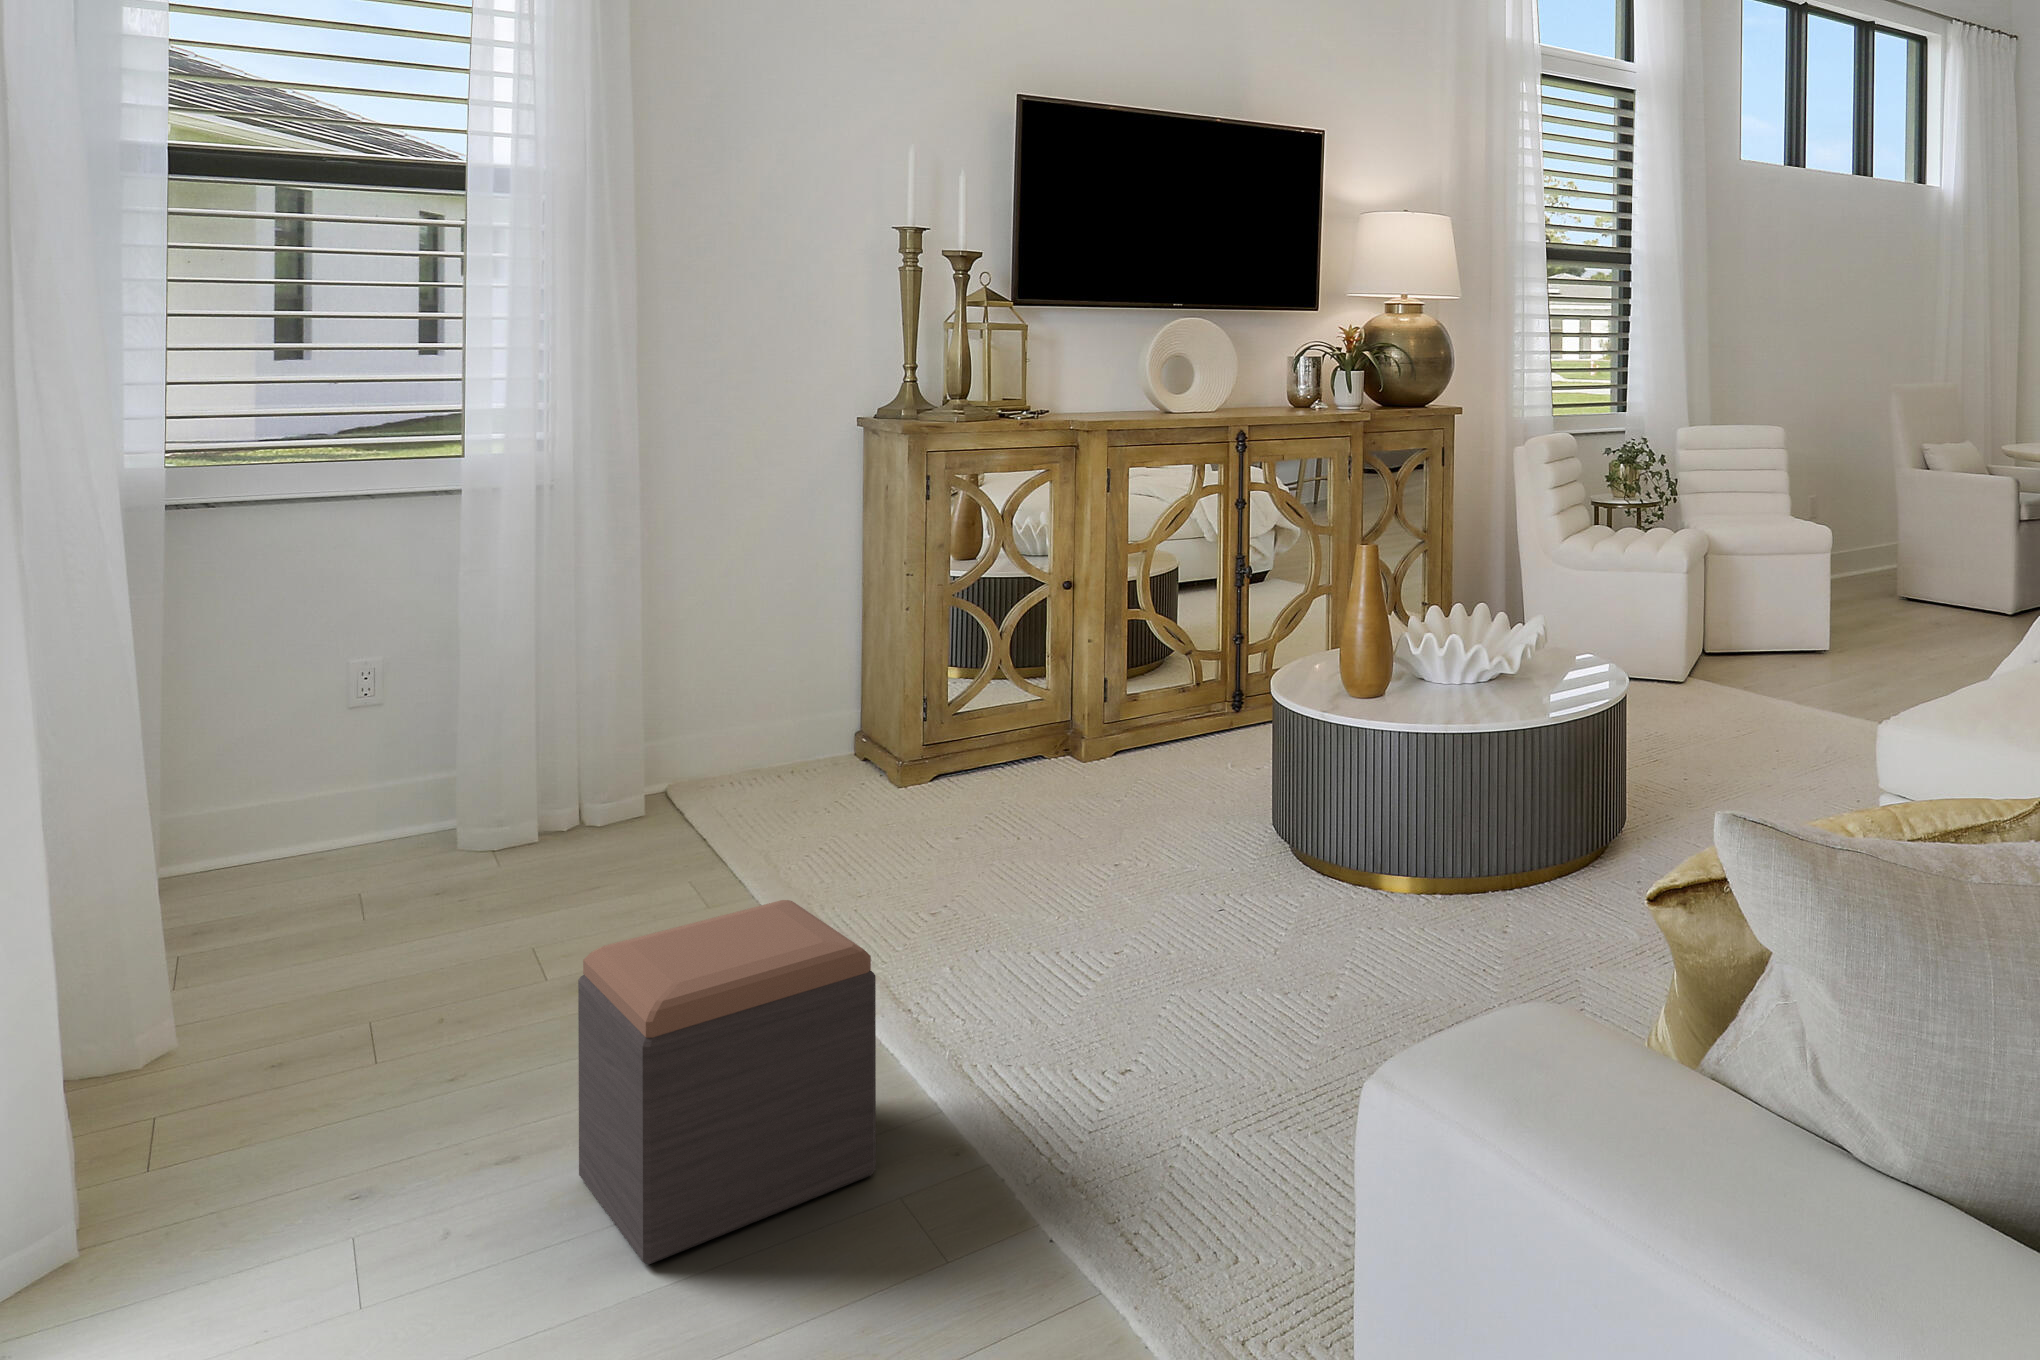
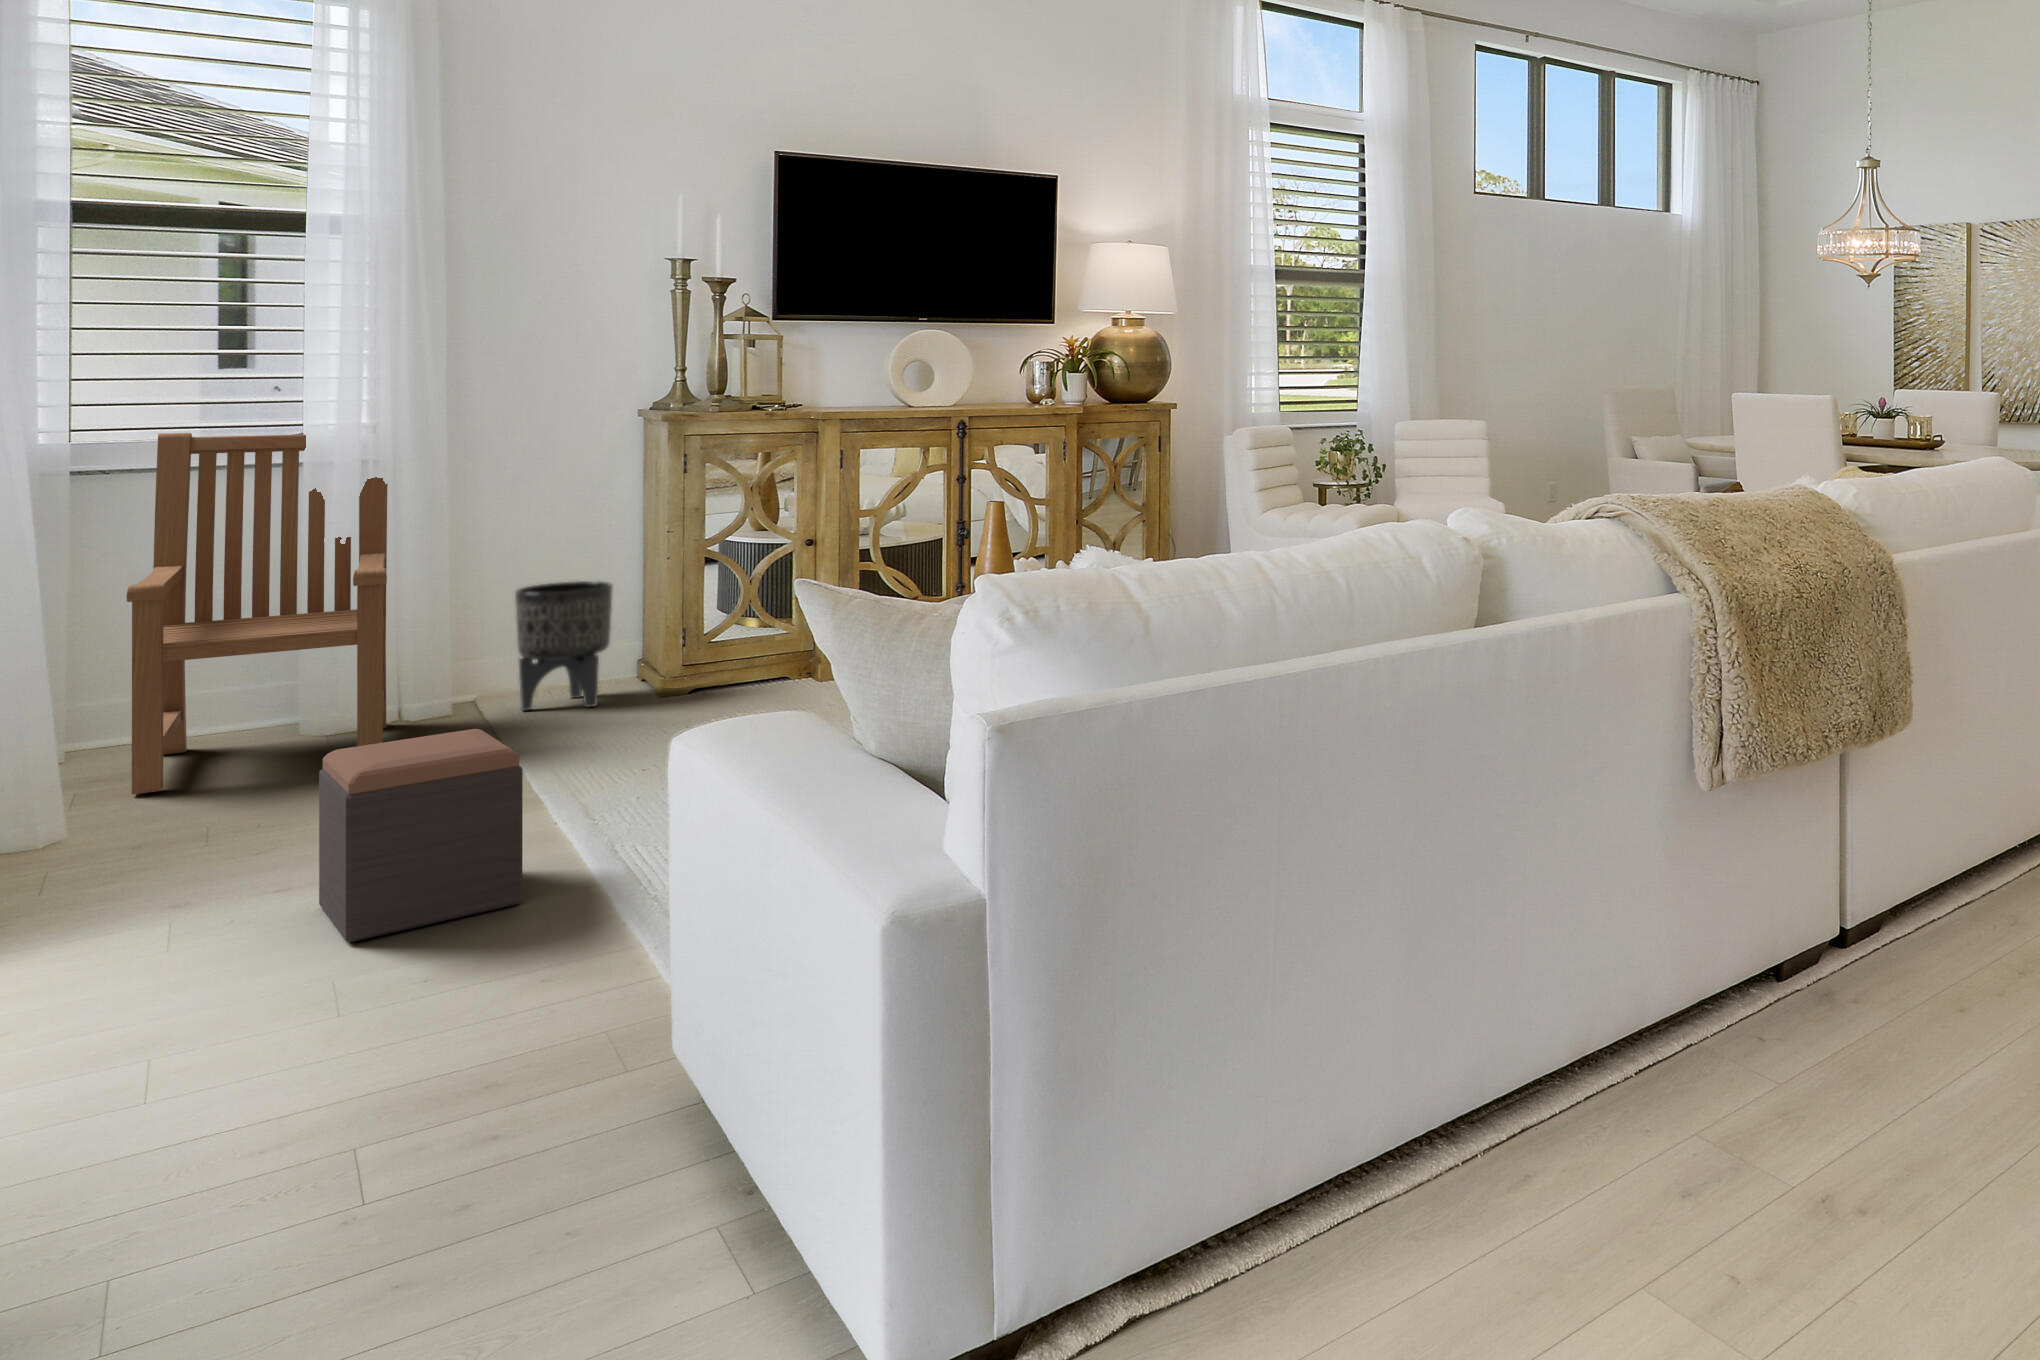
armchair: none [259,442,590,944] -> present [127,433,387,794]
planter: none [723,631,839,799] -> present [515,581,613,711]

